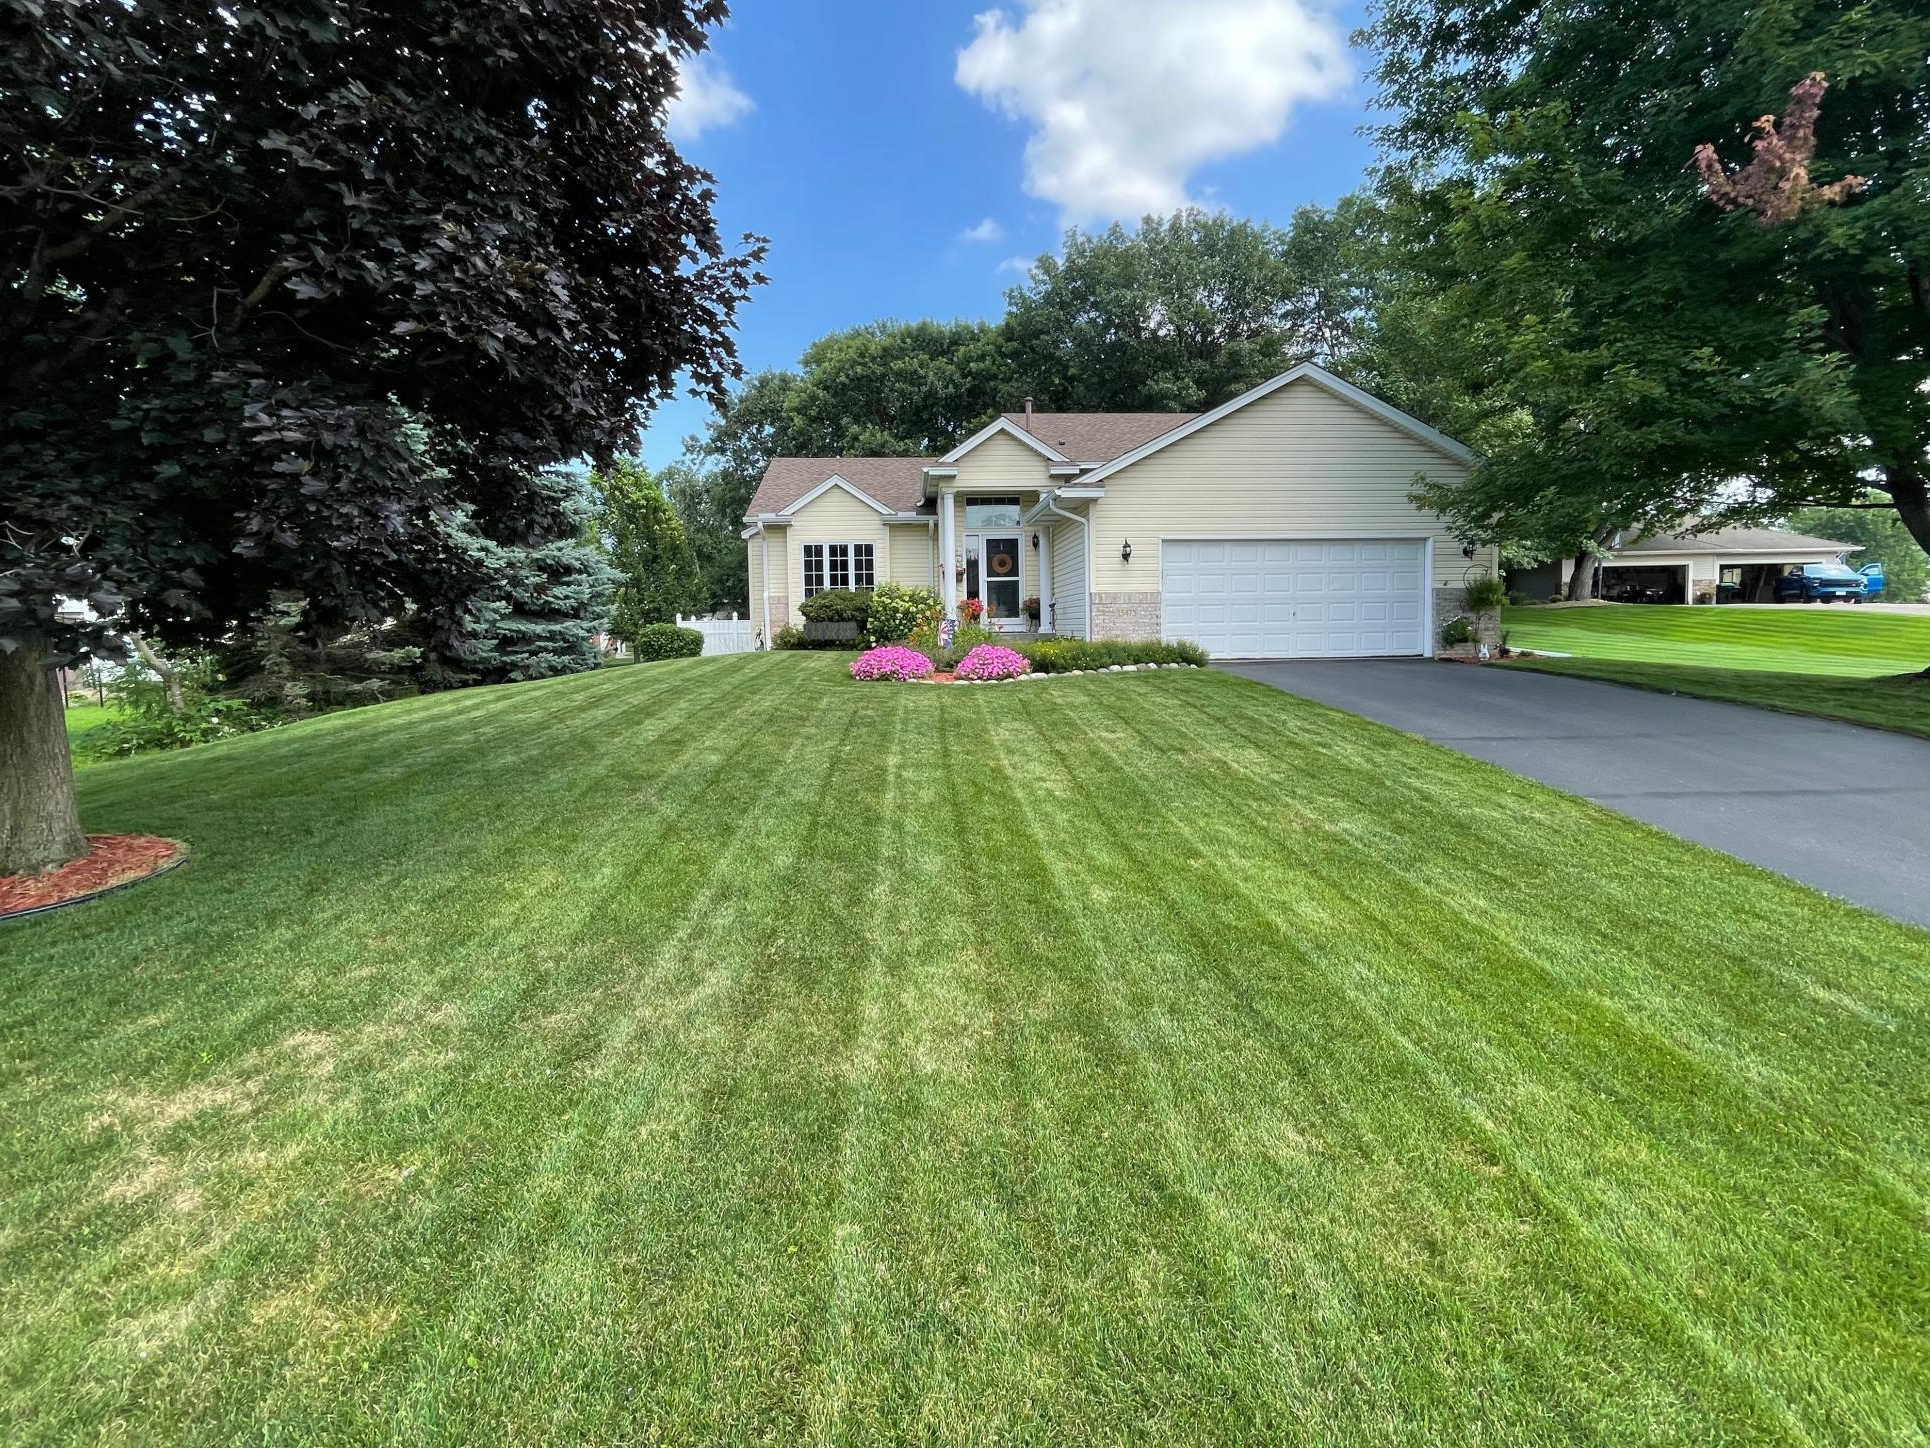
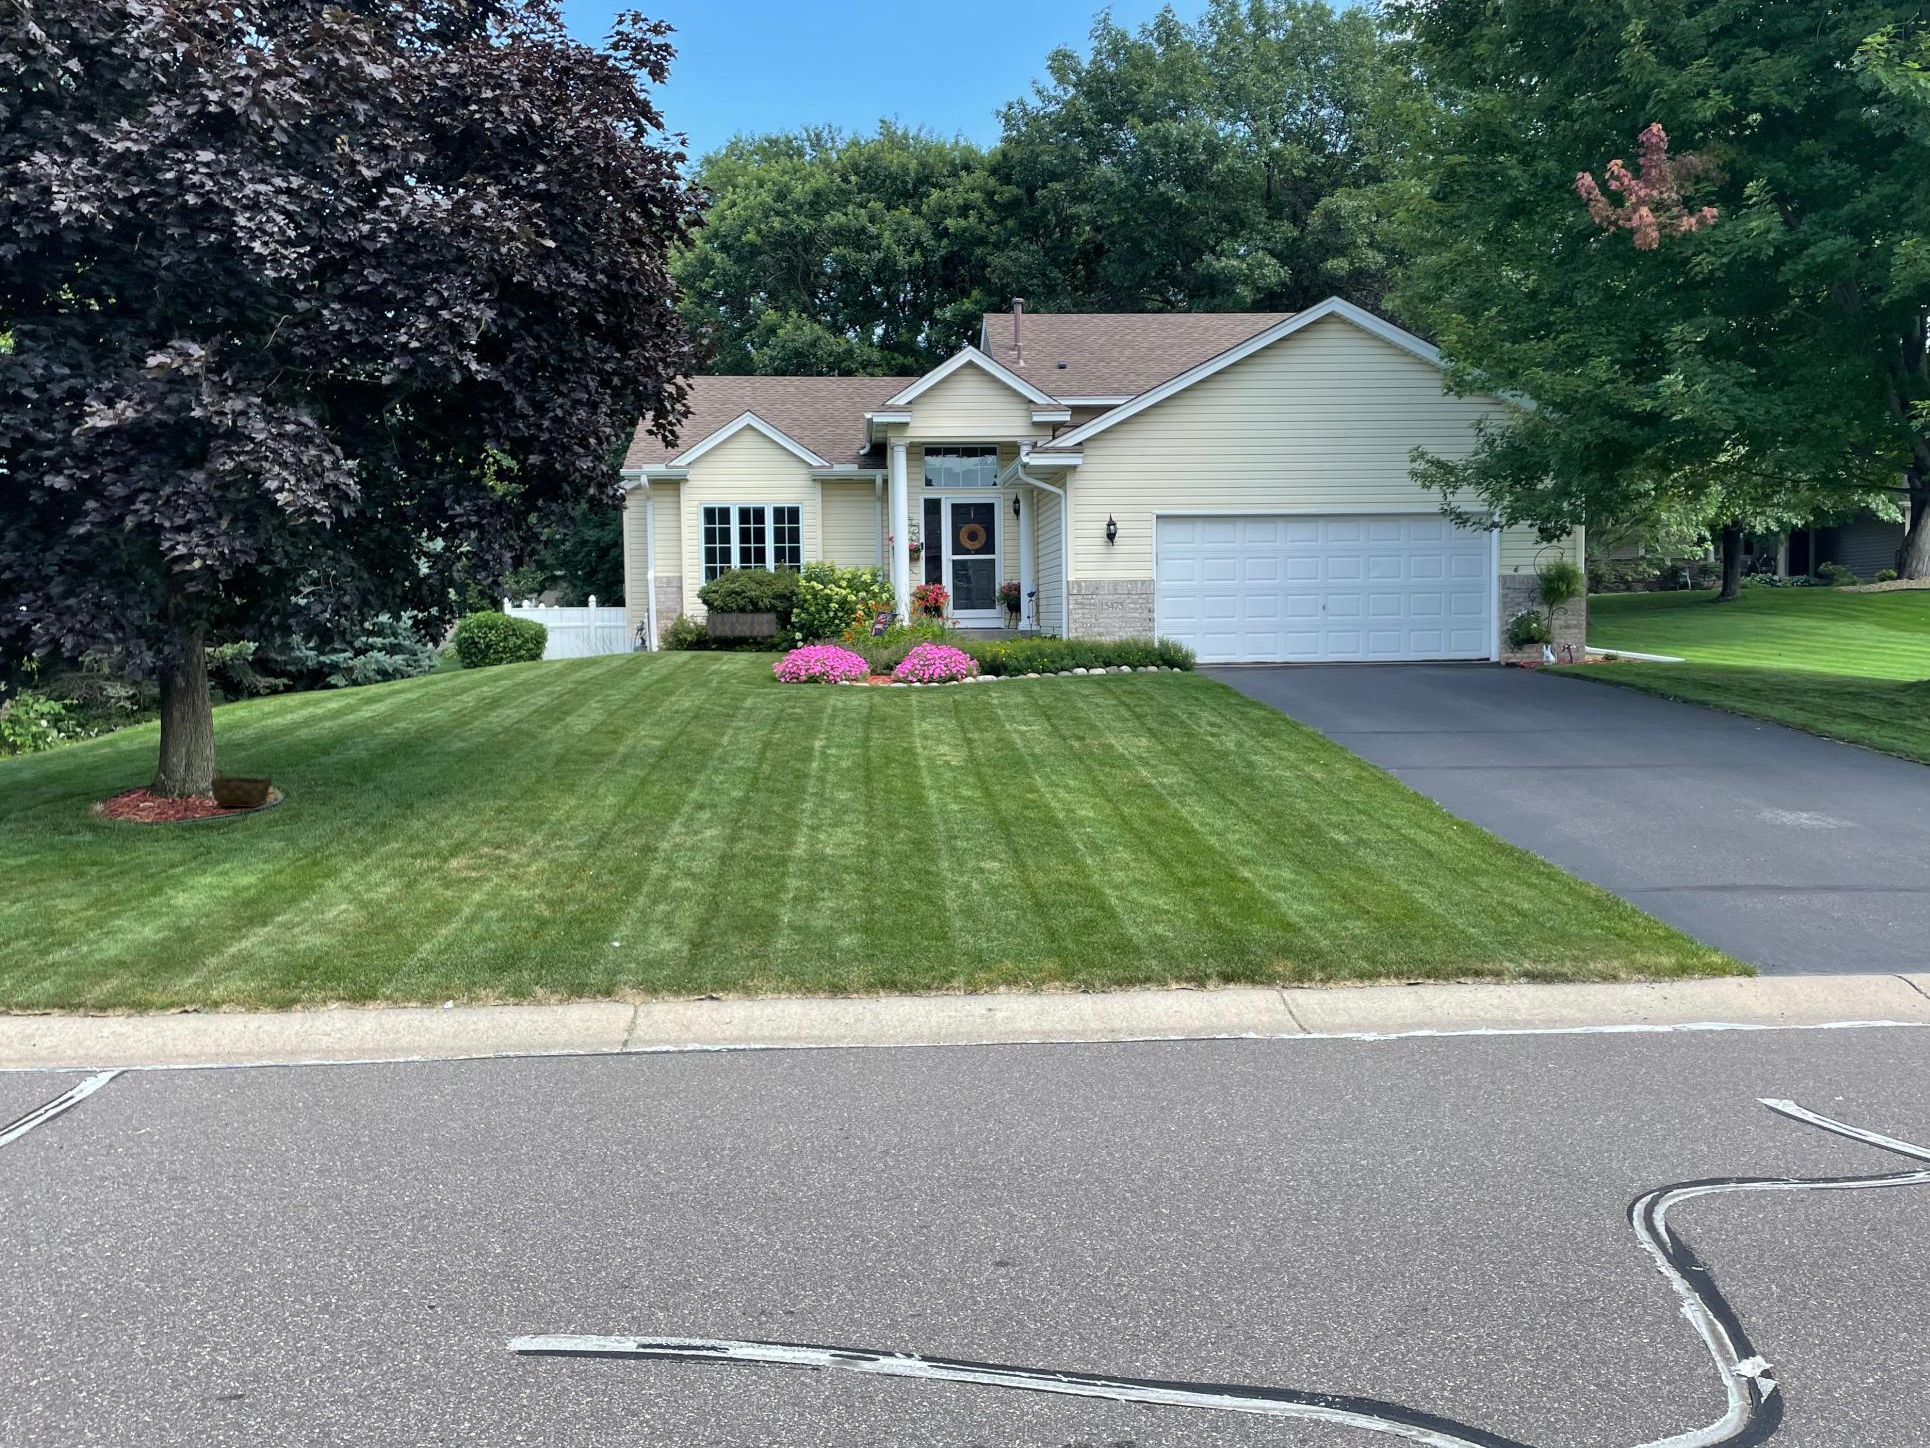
decorative plant: present [1498,630,1511,656] -> none [1556,624,1603,661]
woven basket: none [128,809,225,859] -> present [210,769,272,807]

